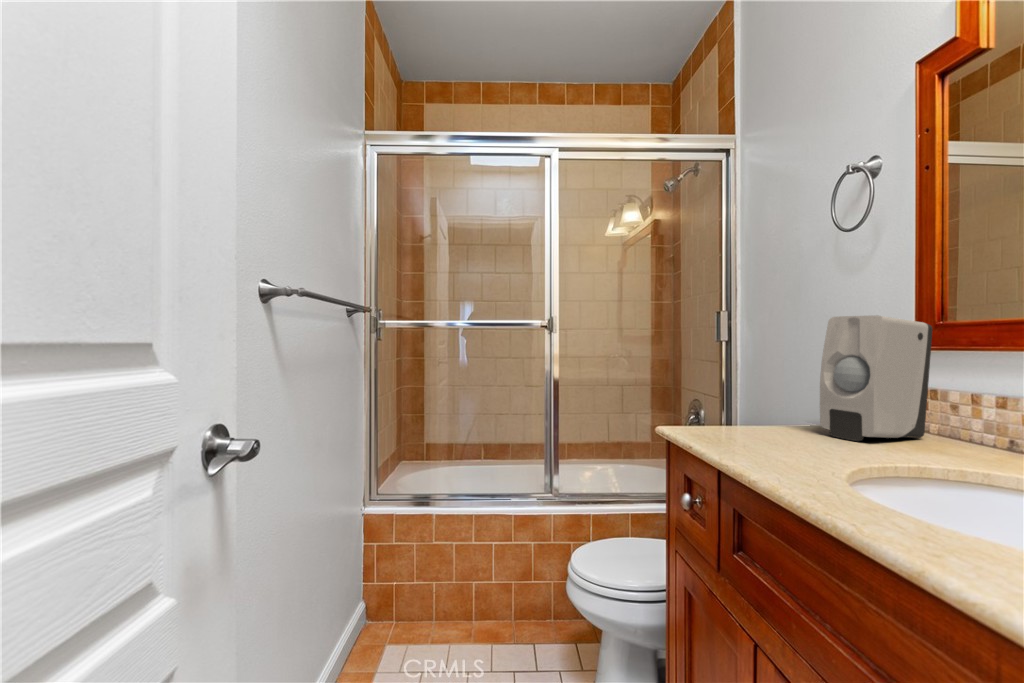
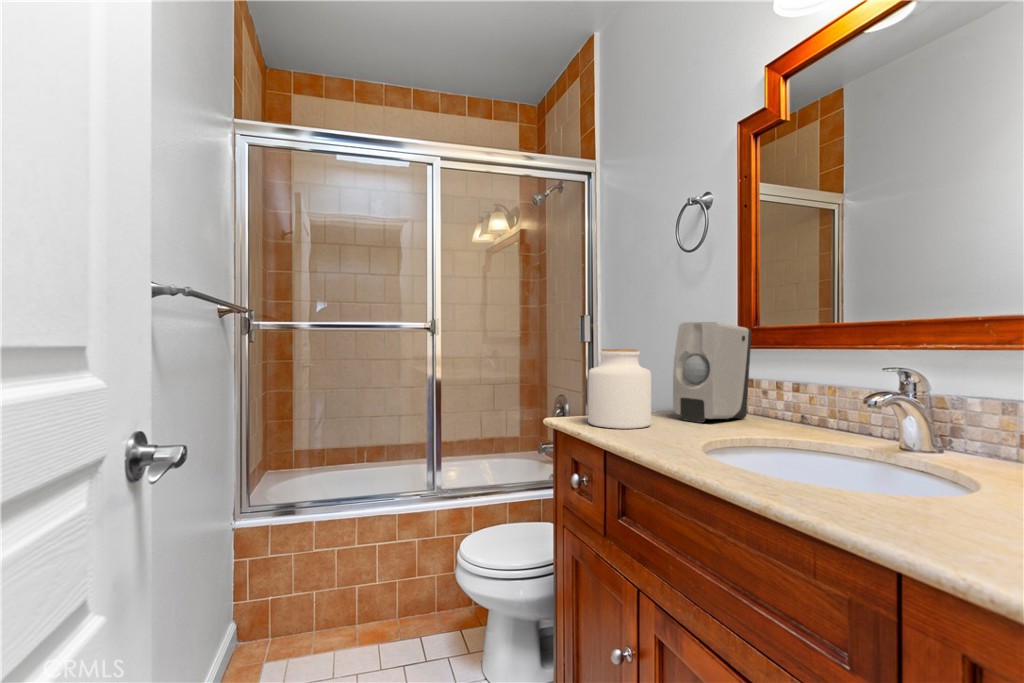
jar: none [708,349,788,444] -> present [588,349,651,429]

